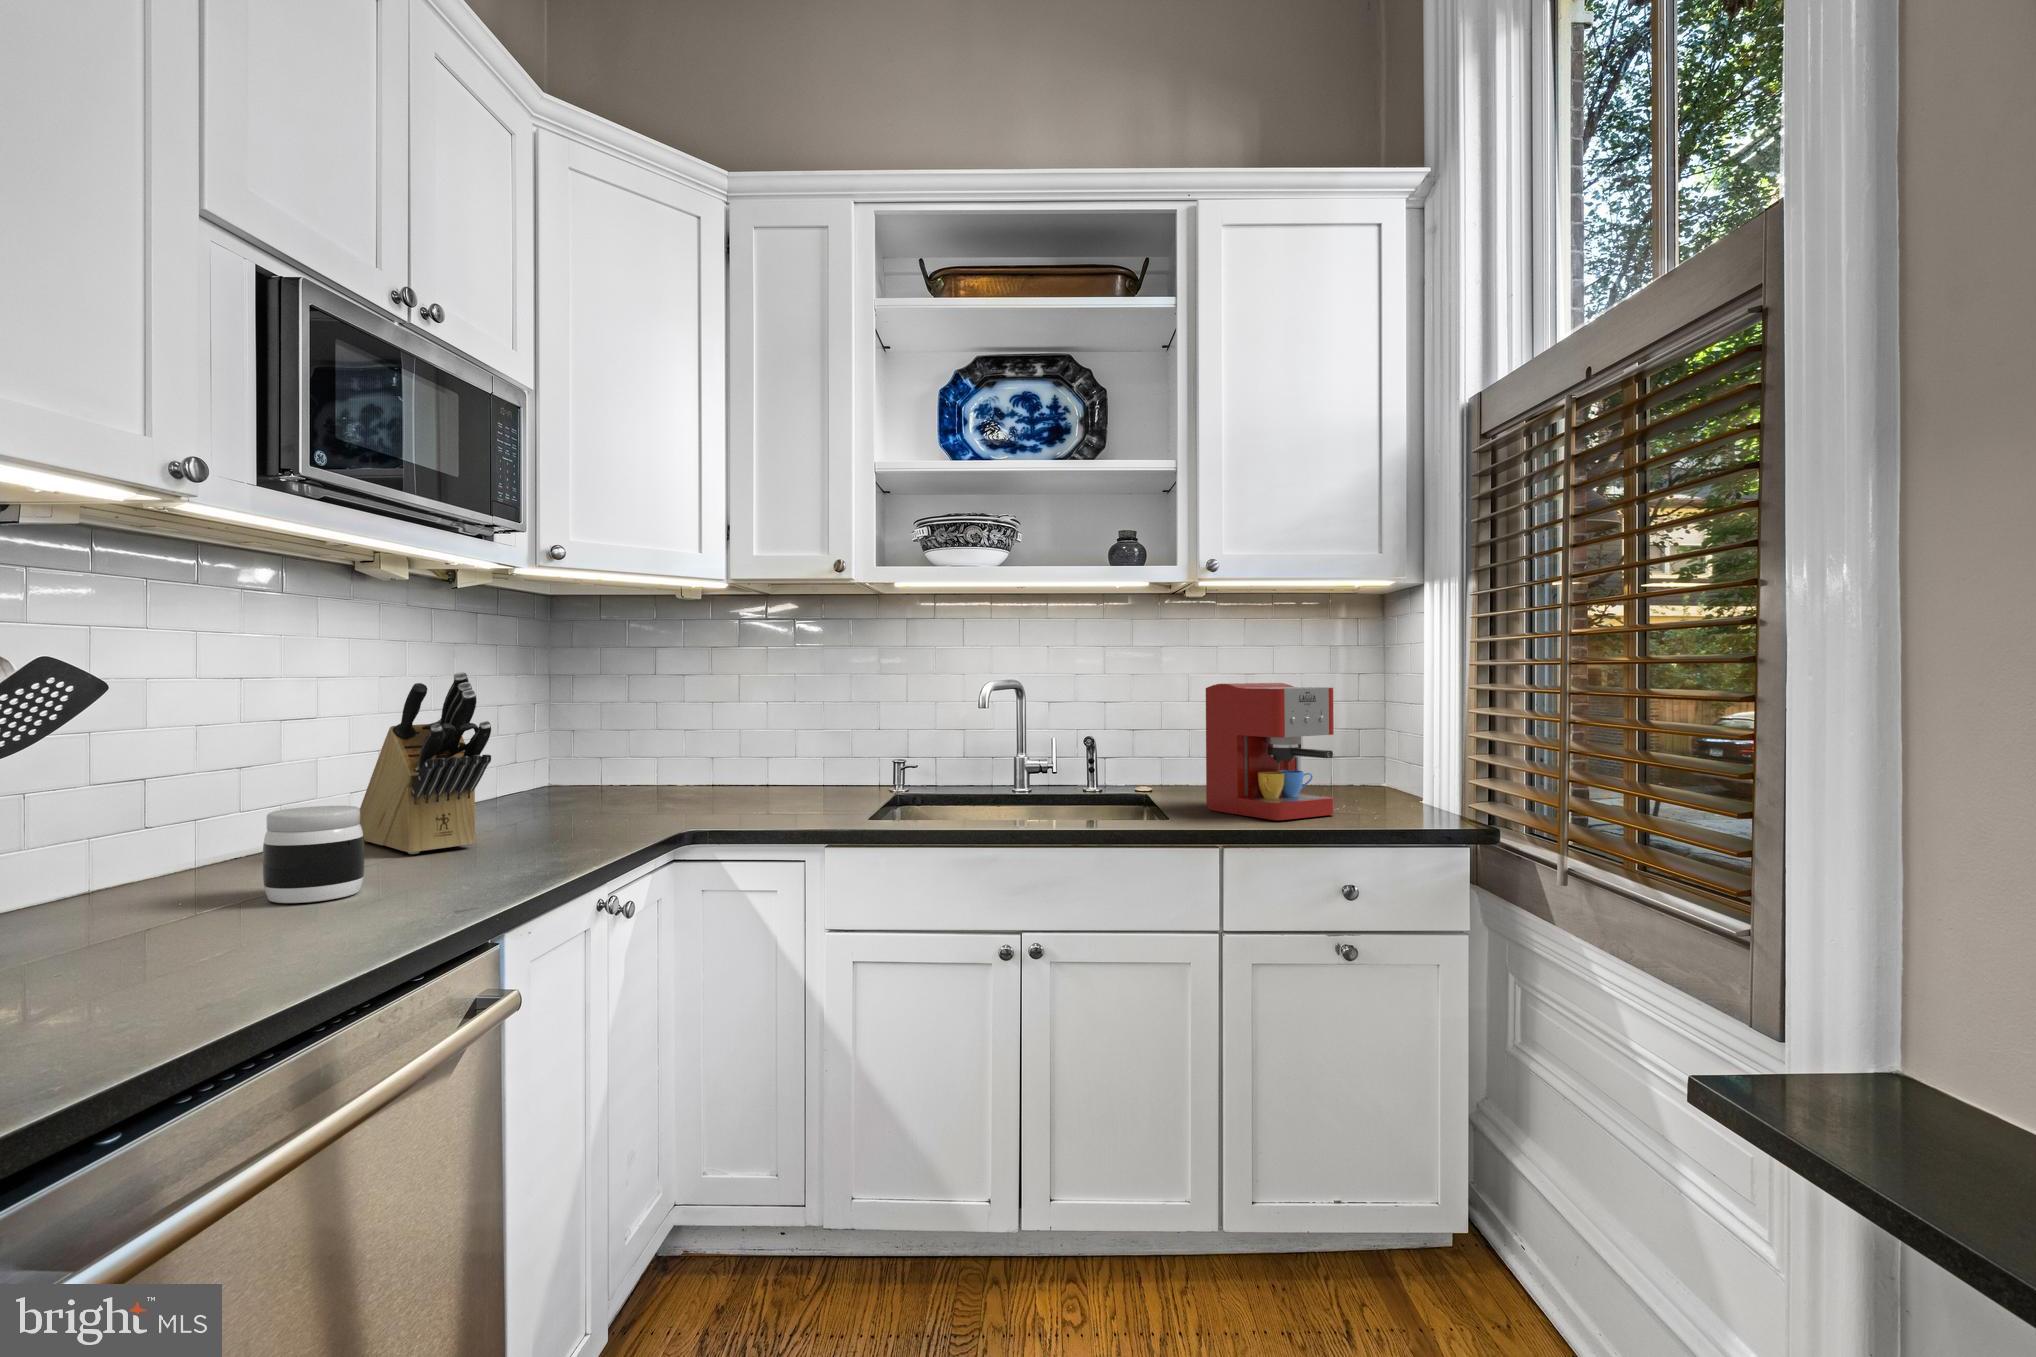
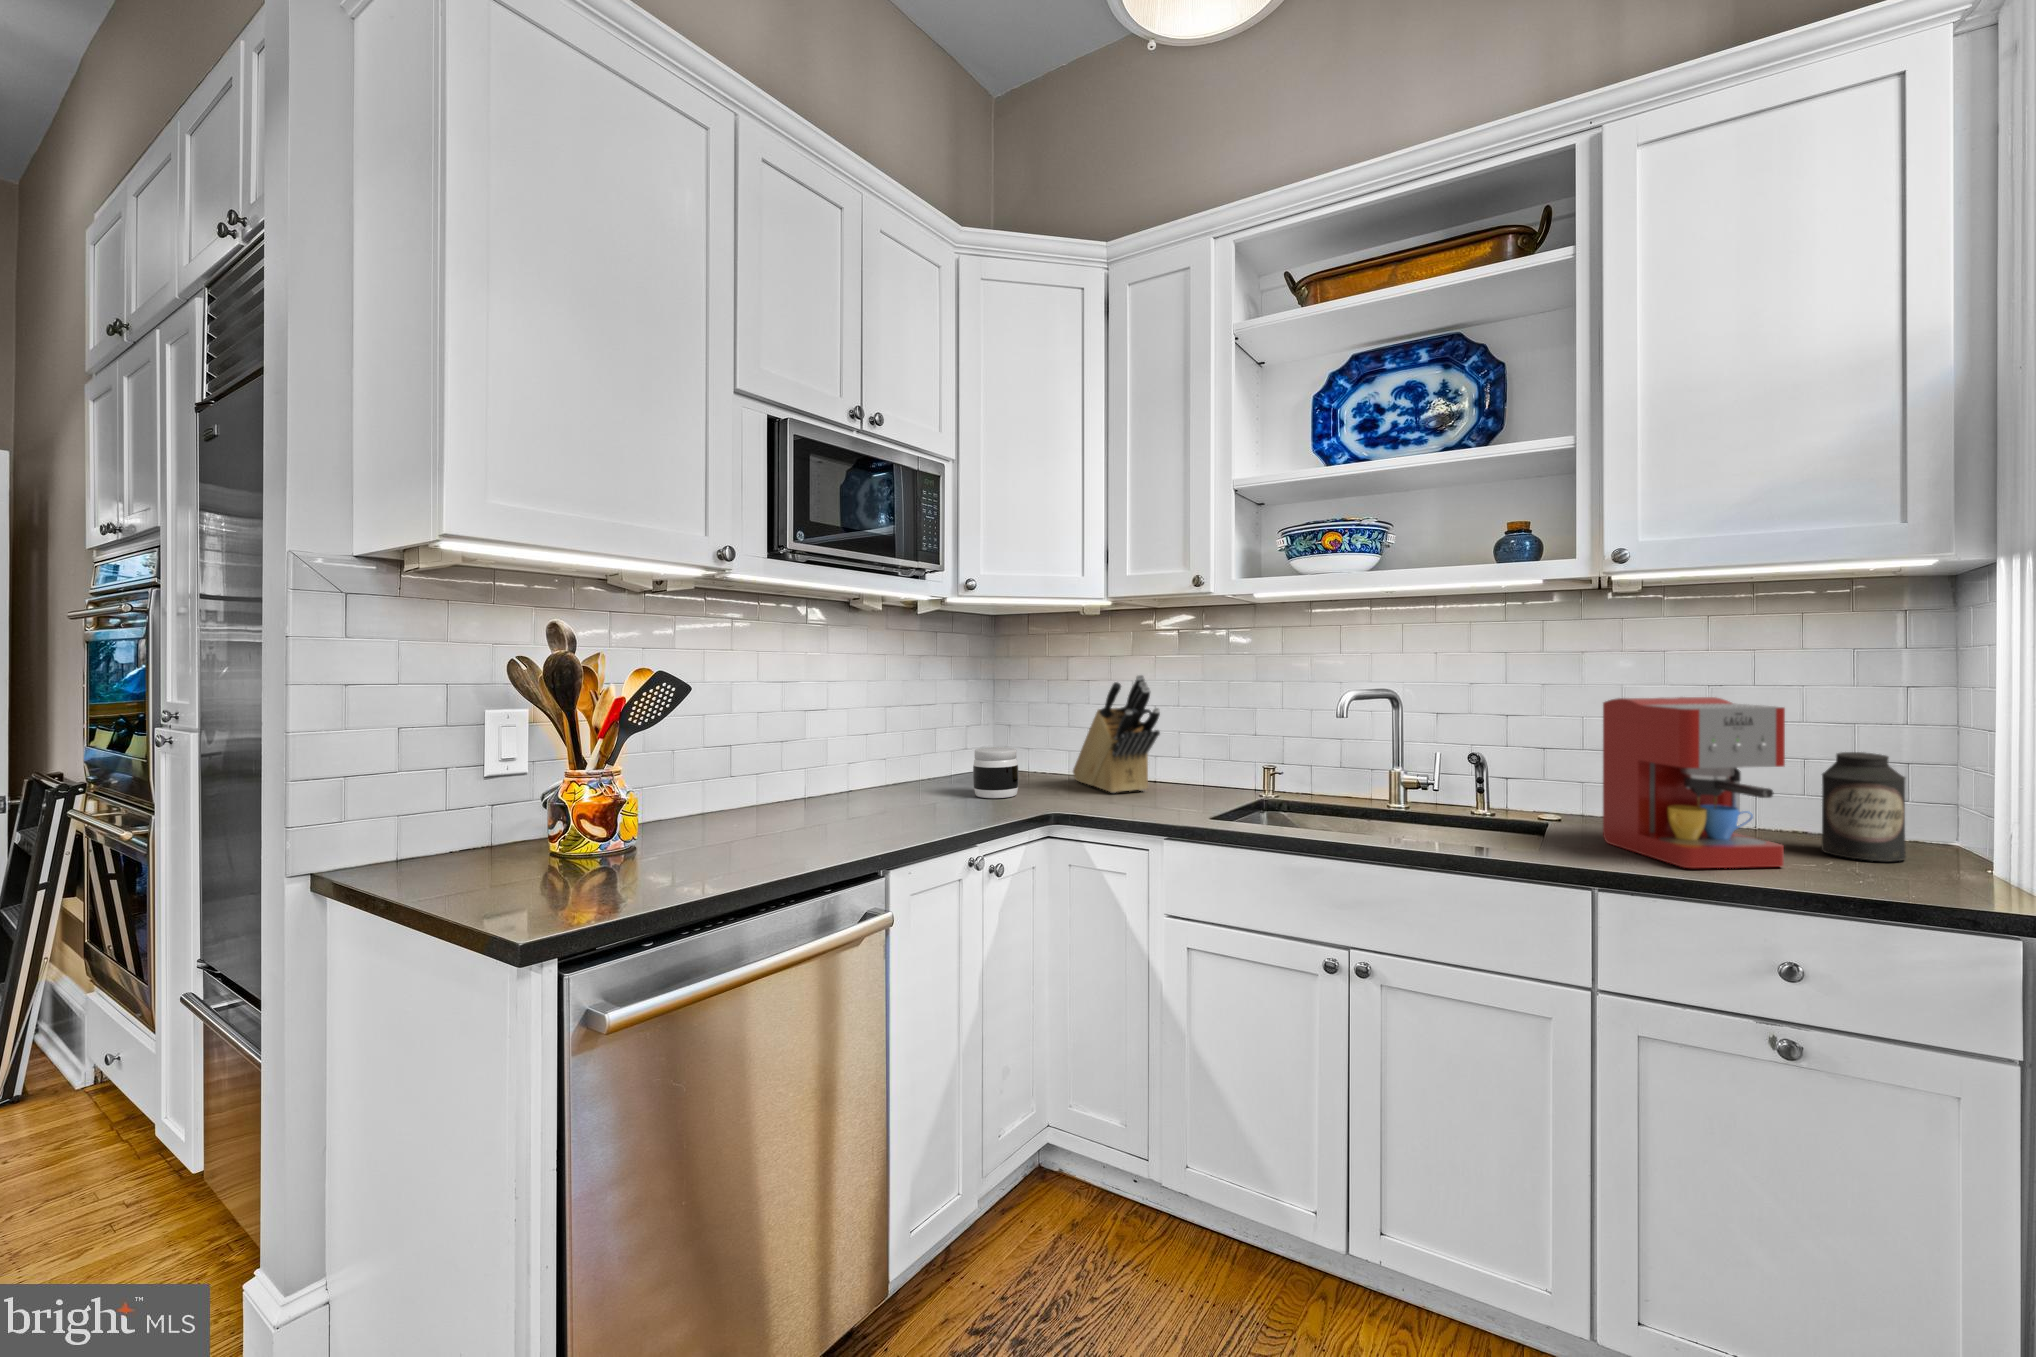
knife block: present [360,672,491,854] -> present [1073,675,1160,793]
canister: none [1346,725,1396,807] -> present [1822,752,1906,861]
jar: present [263,806,365,903] -> present [973,747,1019,798]

